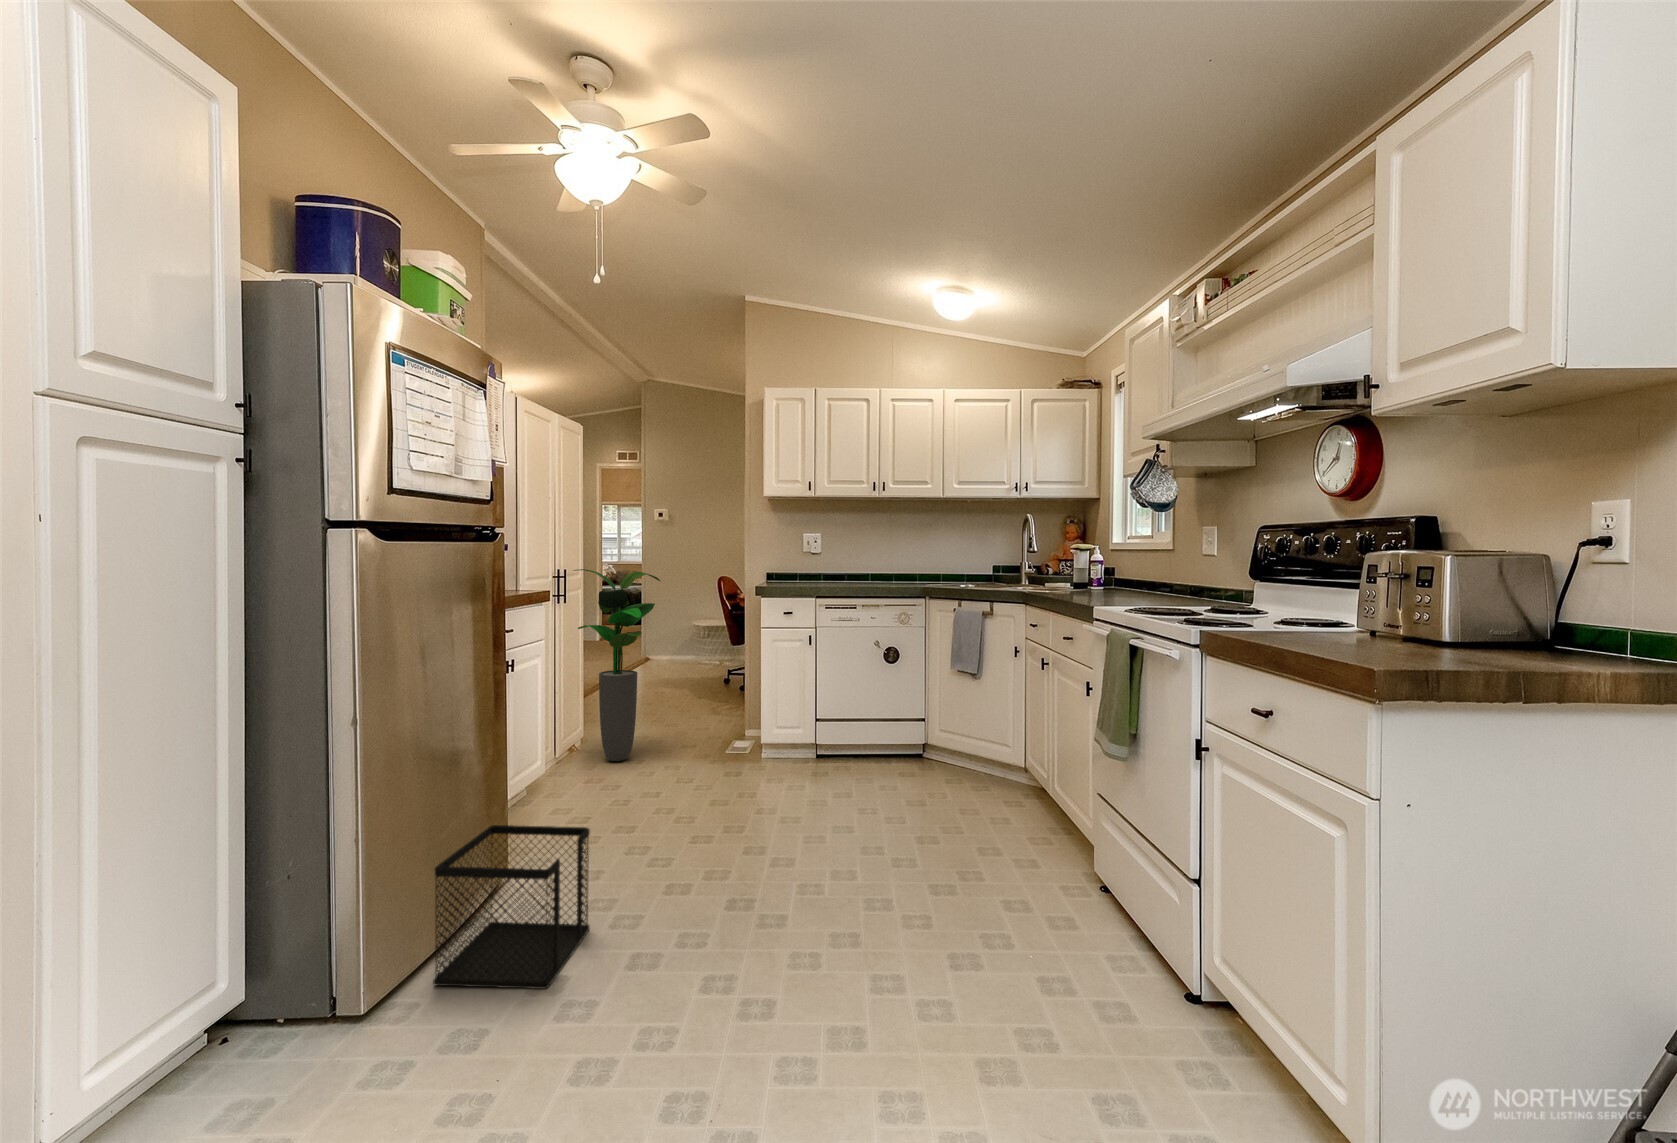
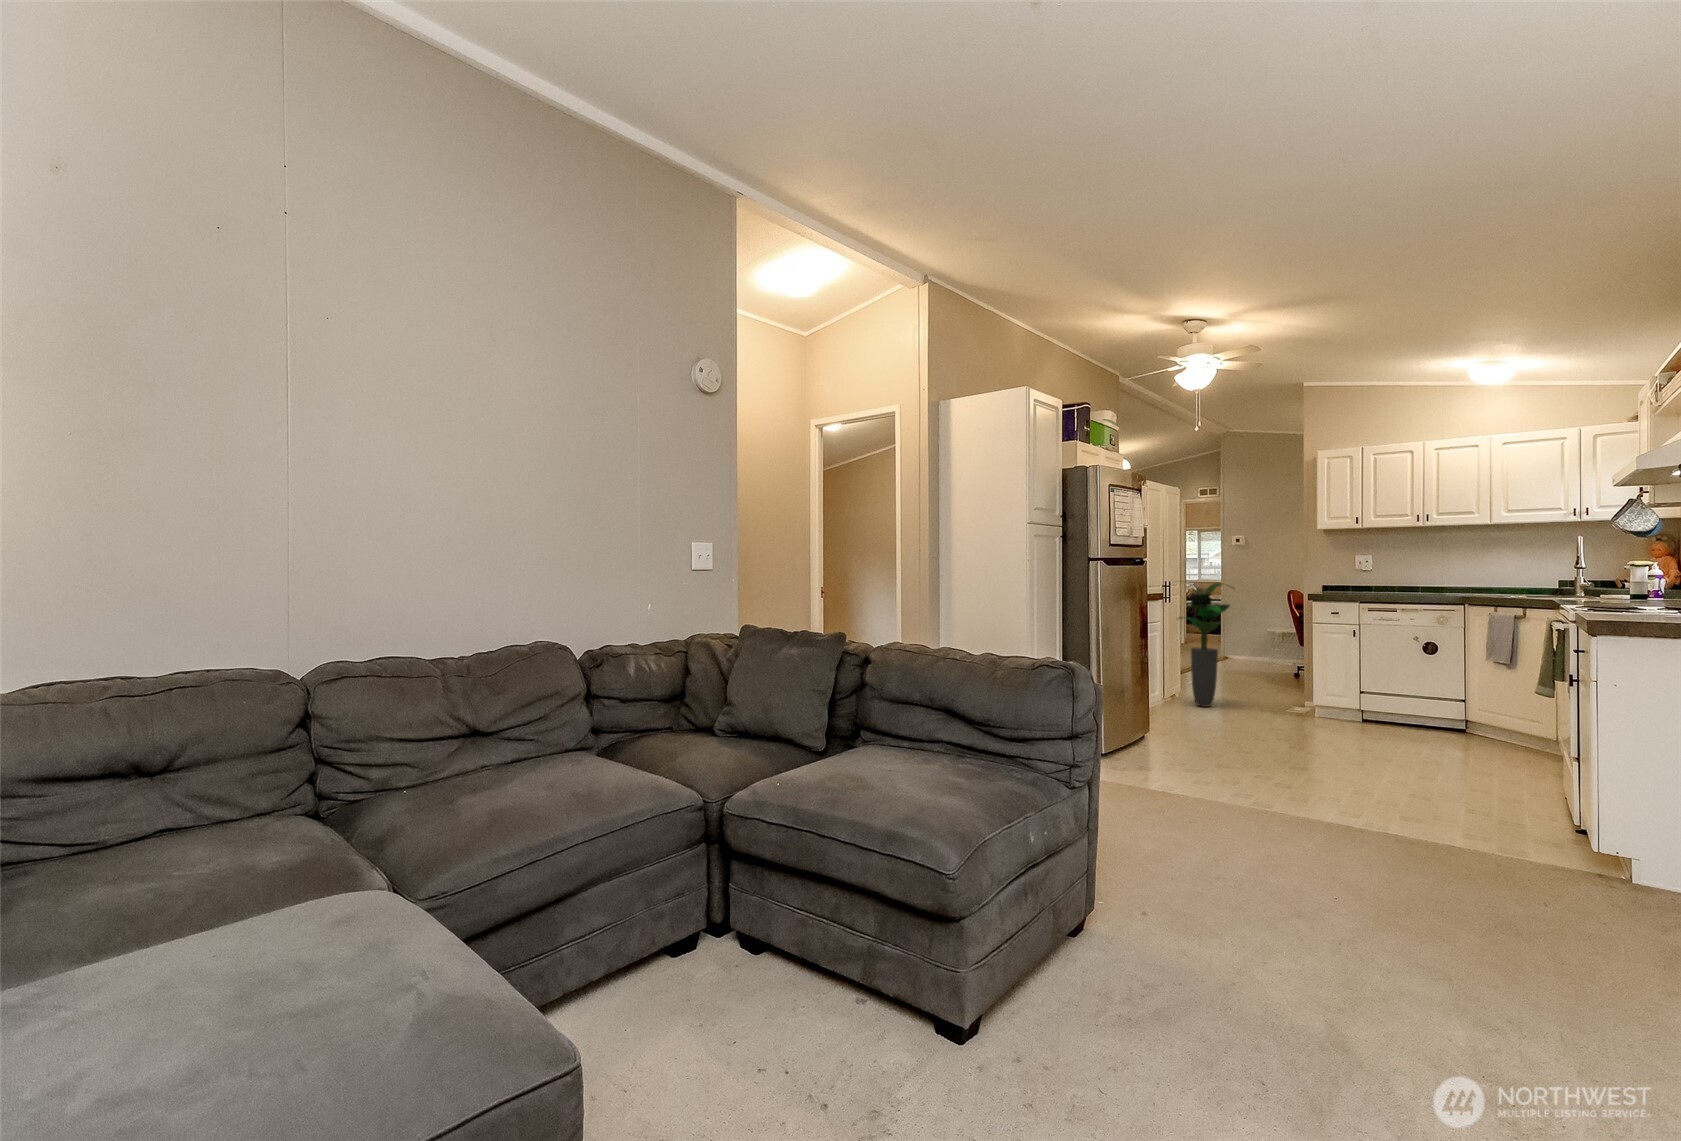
wastebasket: present [433,825,590,989] -> none [1124,697,1193,763]

